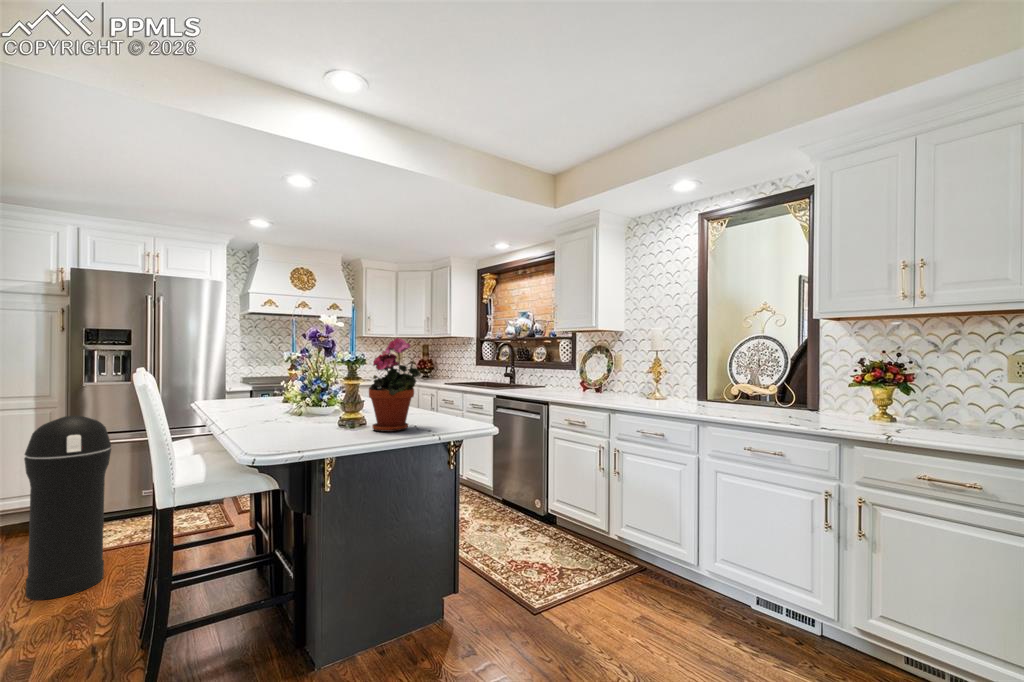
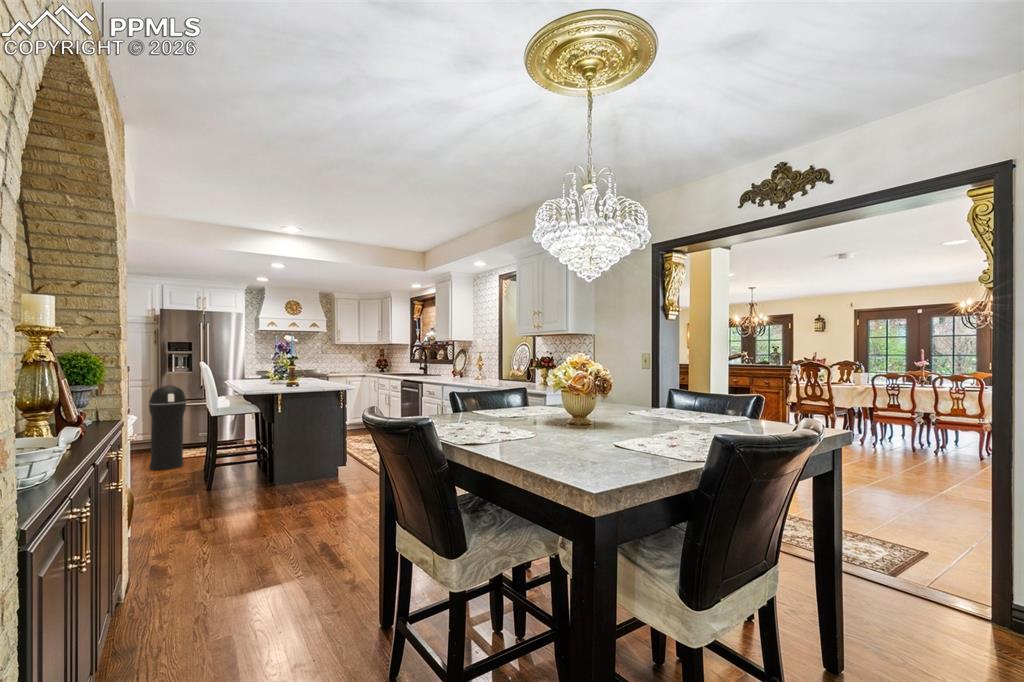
potted plant: present [369,338,421,432] -> none [299,347,323,388]

